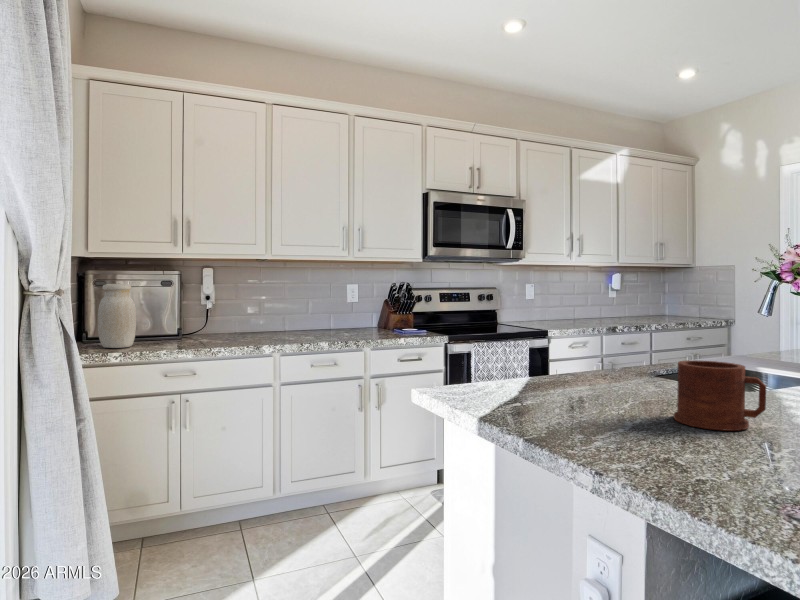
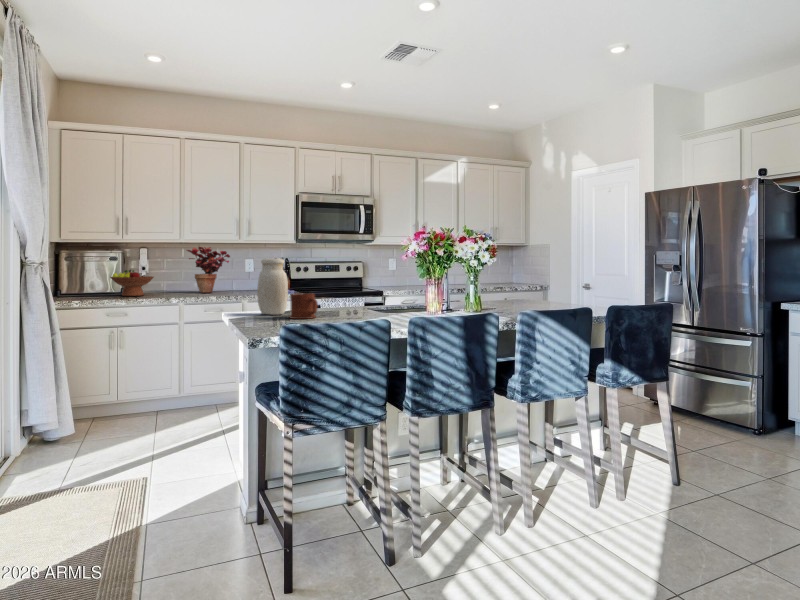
potted plant: none [276,265,337,334] -> present [187,247,230,293]
jar: present [98,284,136,348] -> present [257,258,288,315]
fruit bowl: none [163,300,230,342] -> present [110,270,154,296]

